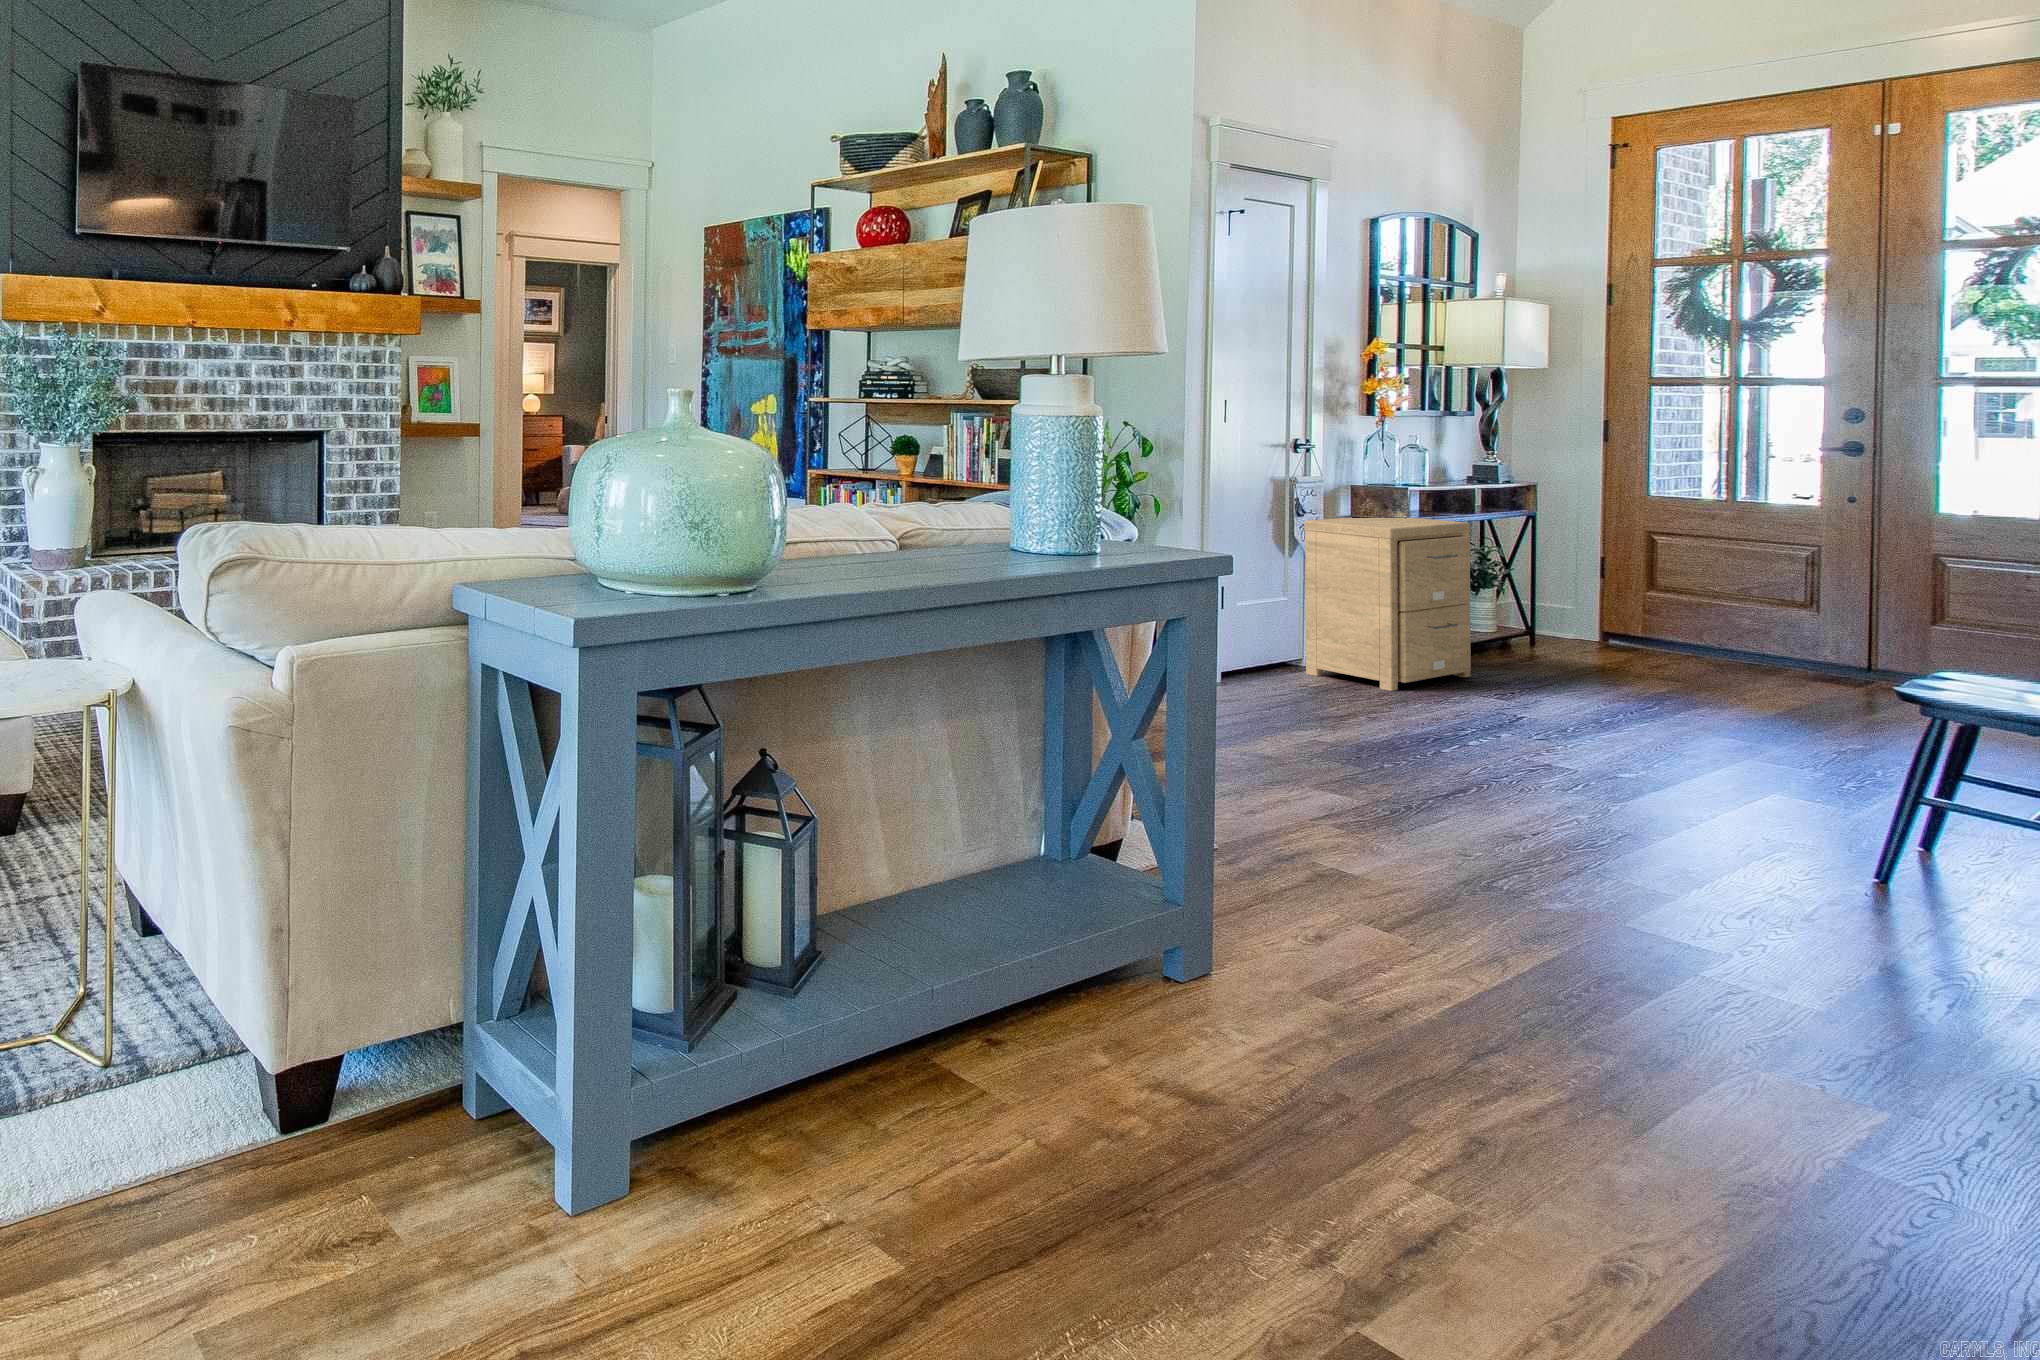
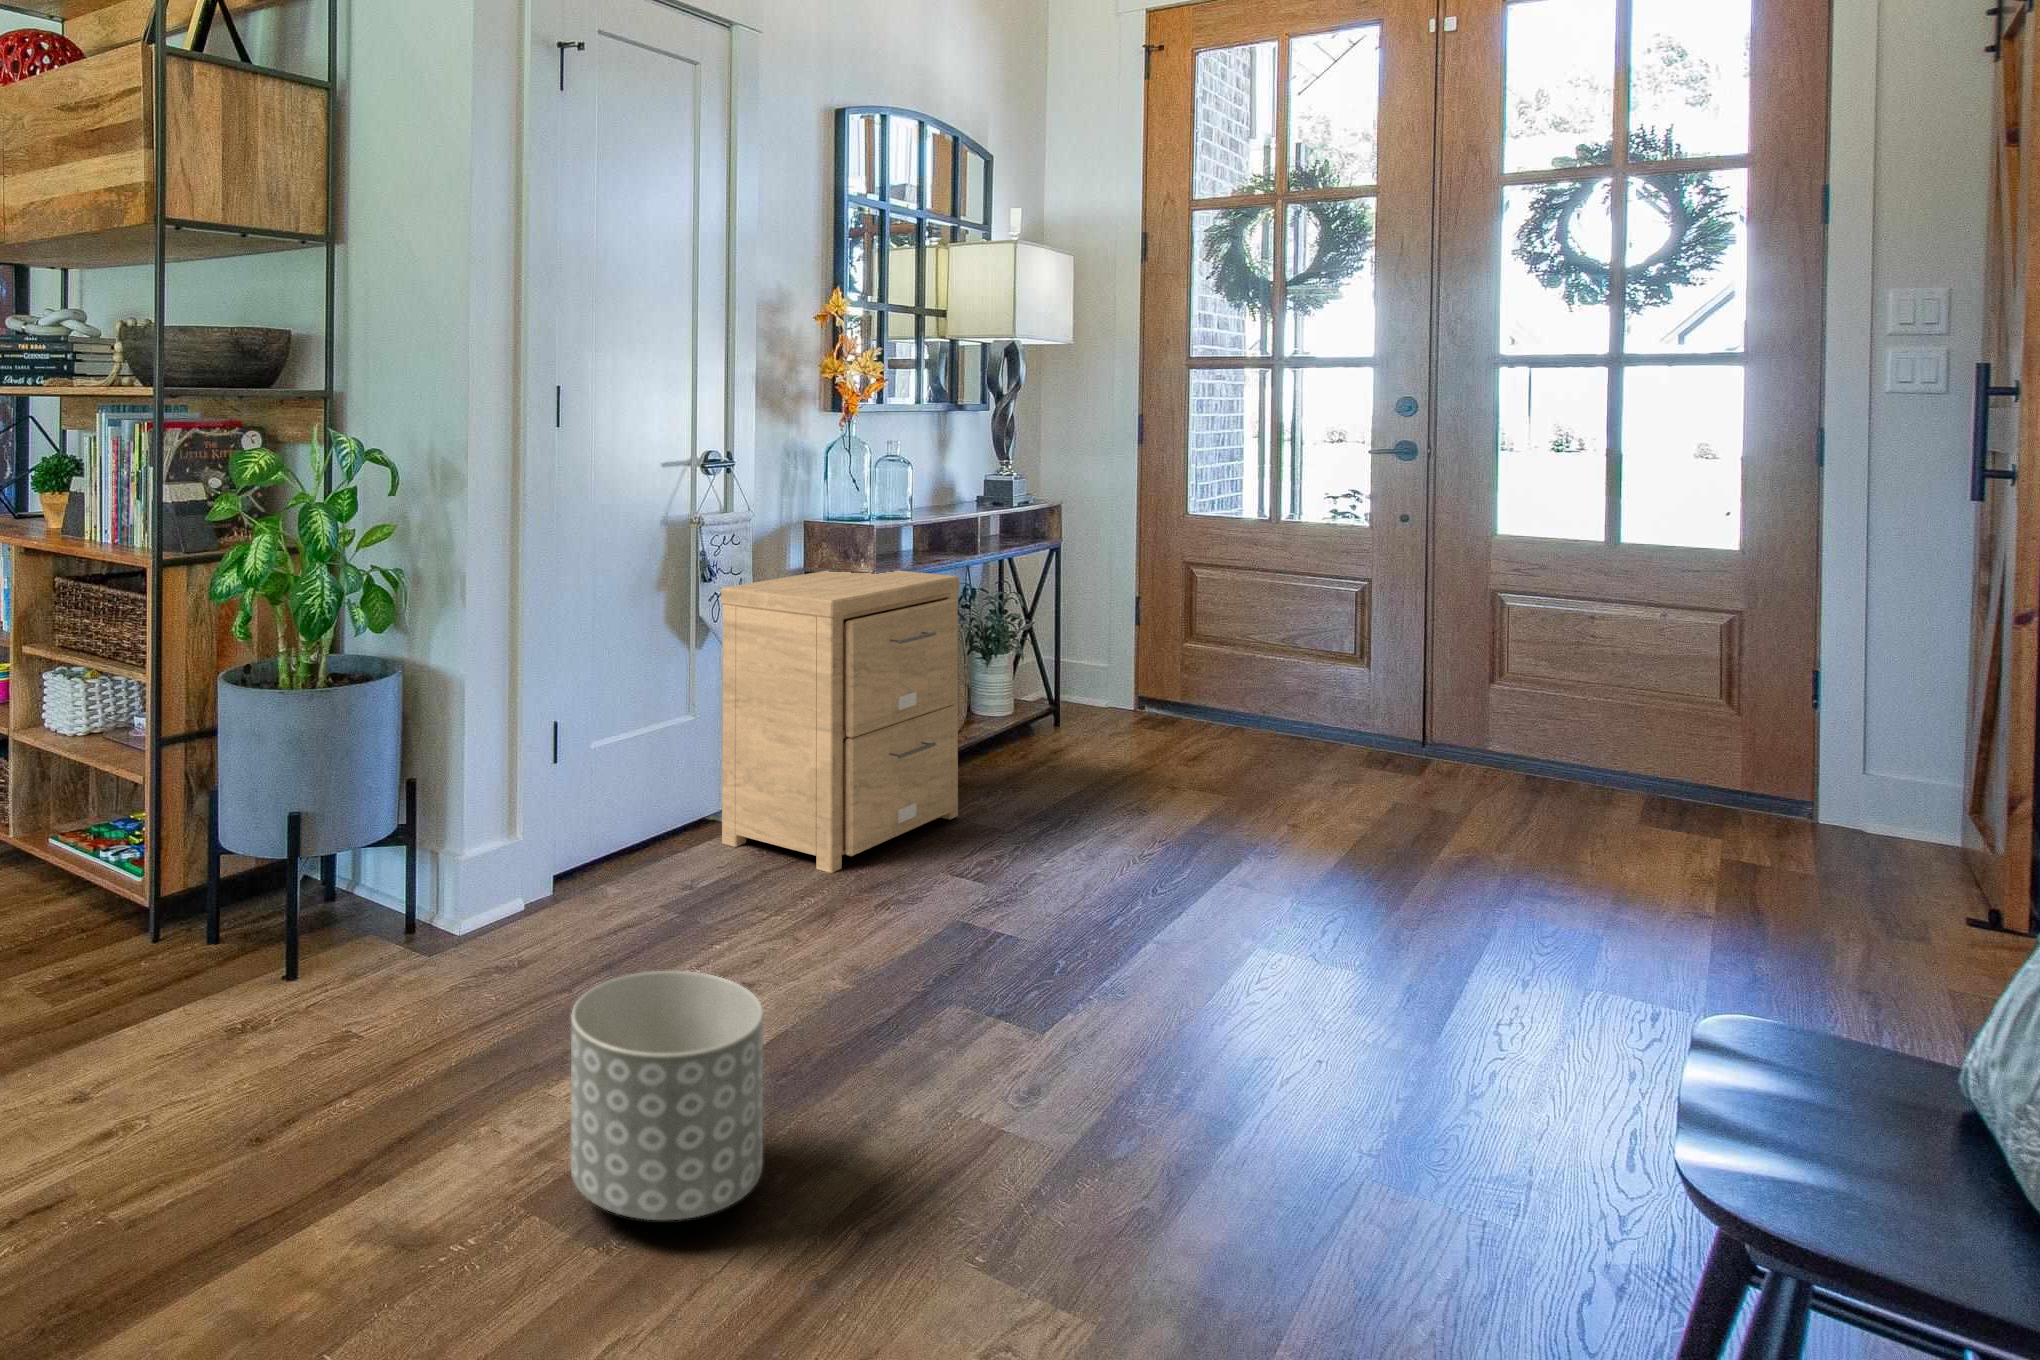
planter: none [1322,677,1426,775] -> present [570,971,763,1220]

